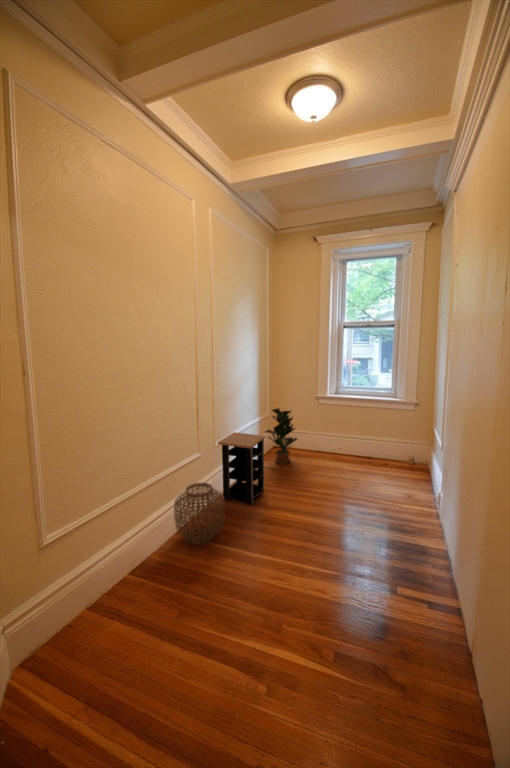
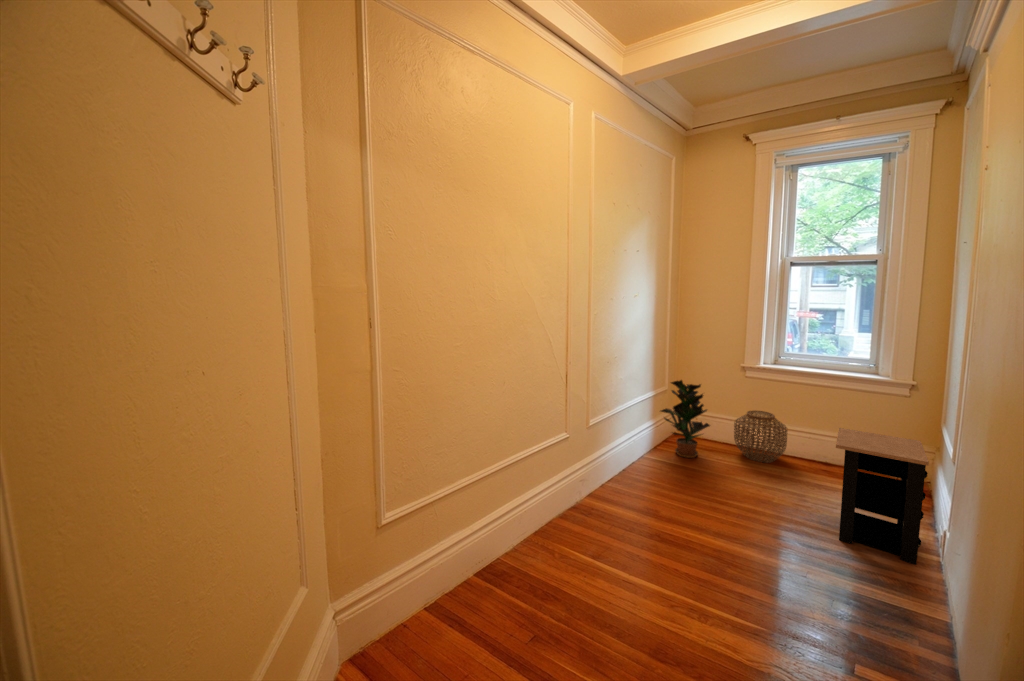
side table: present [218,432,265,505] -> present [836,428,929,565]
woven basket: present [174,483,225,545] -> present [734,410,787,462]

